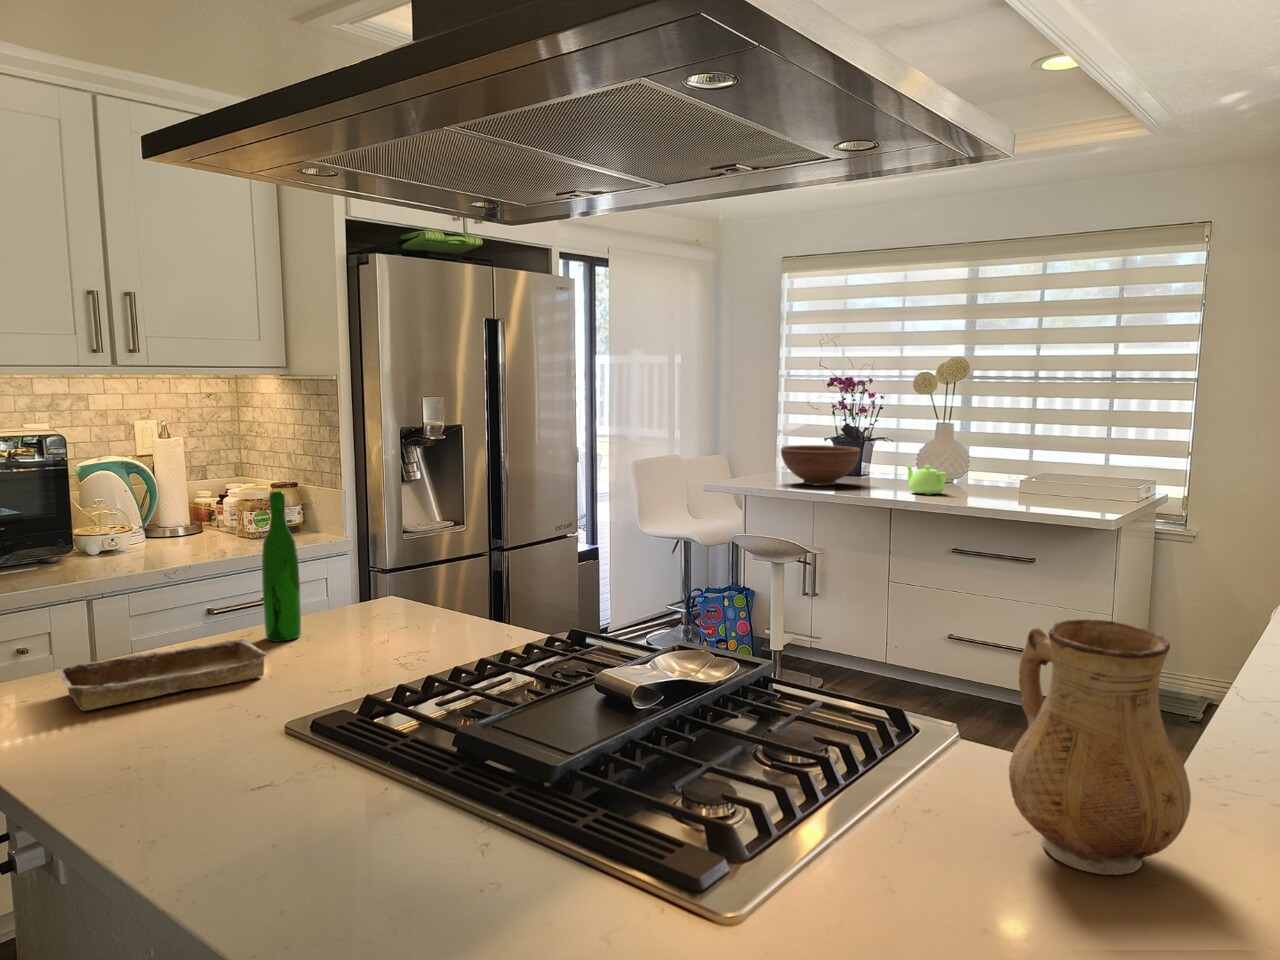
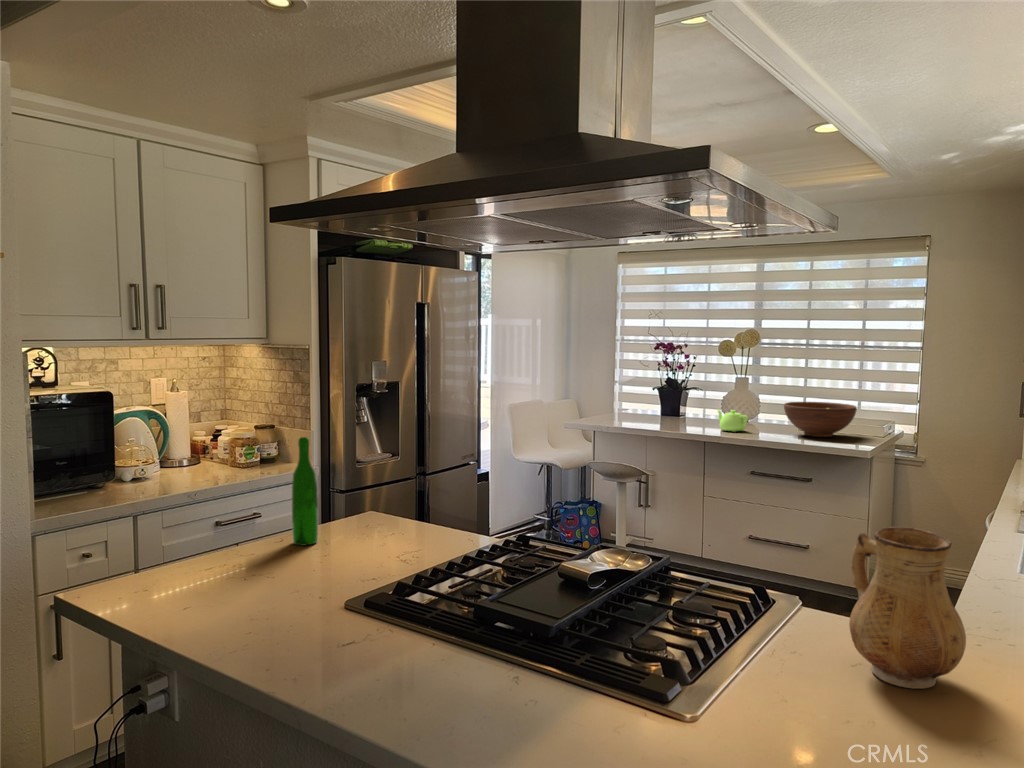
fruit bowl: present [781,445,861,486] -> present [784,402,857,437]
tray: present [55,639,269,711] -> none [163,544,313,596]

